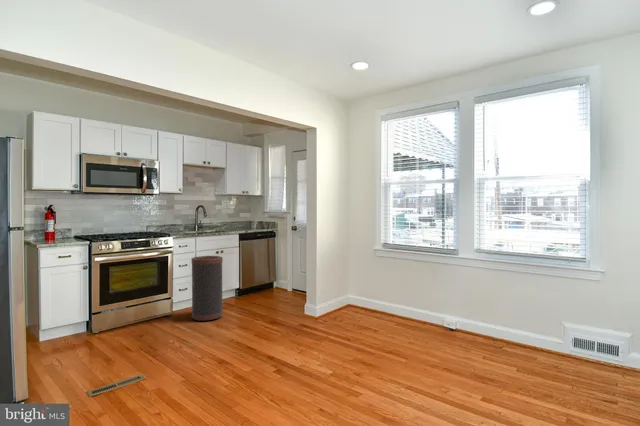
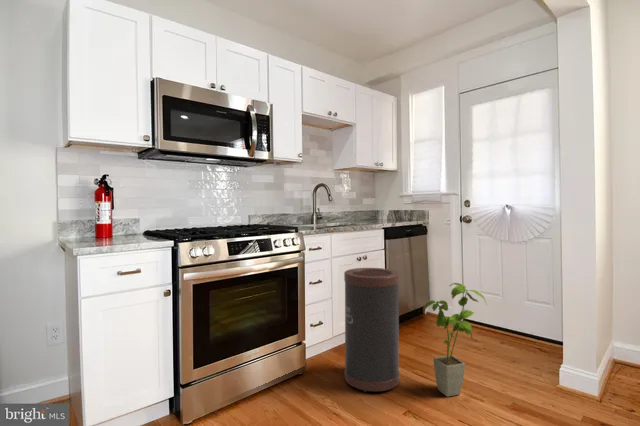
house plant: none [232,262,263,322] -> present [424,283,486,397]

